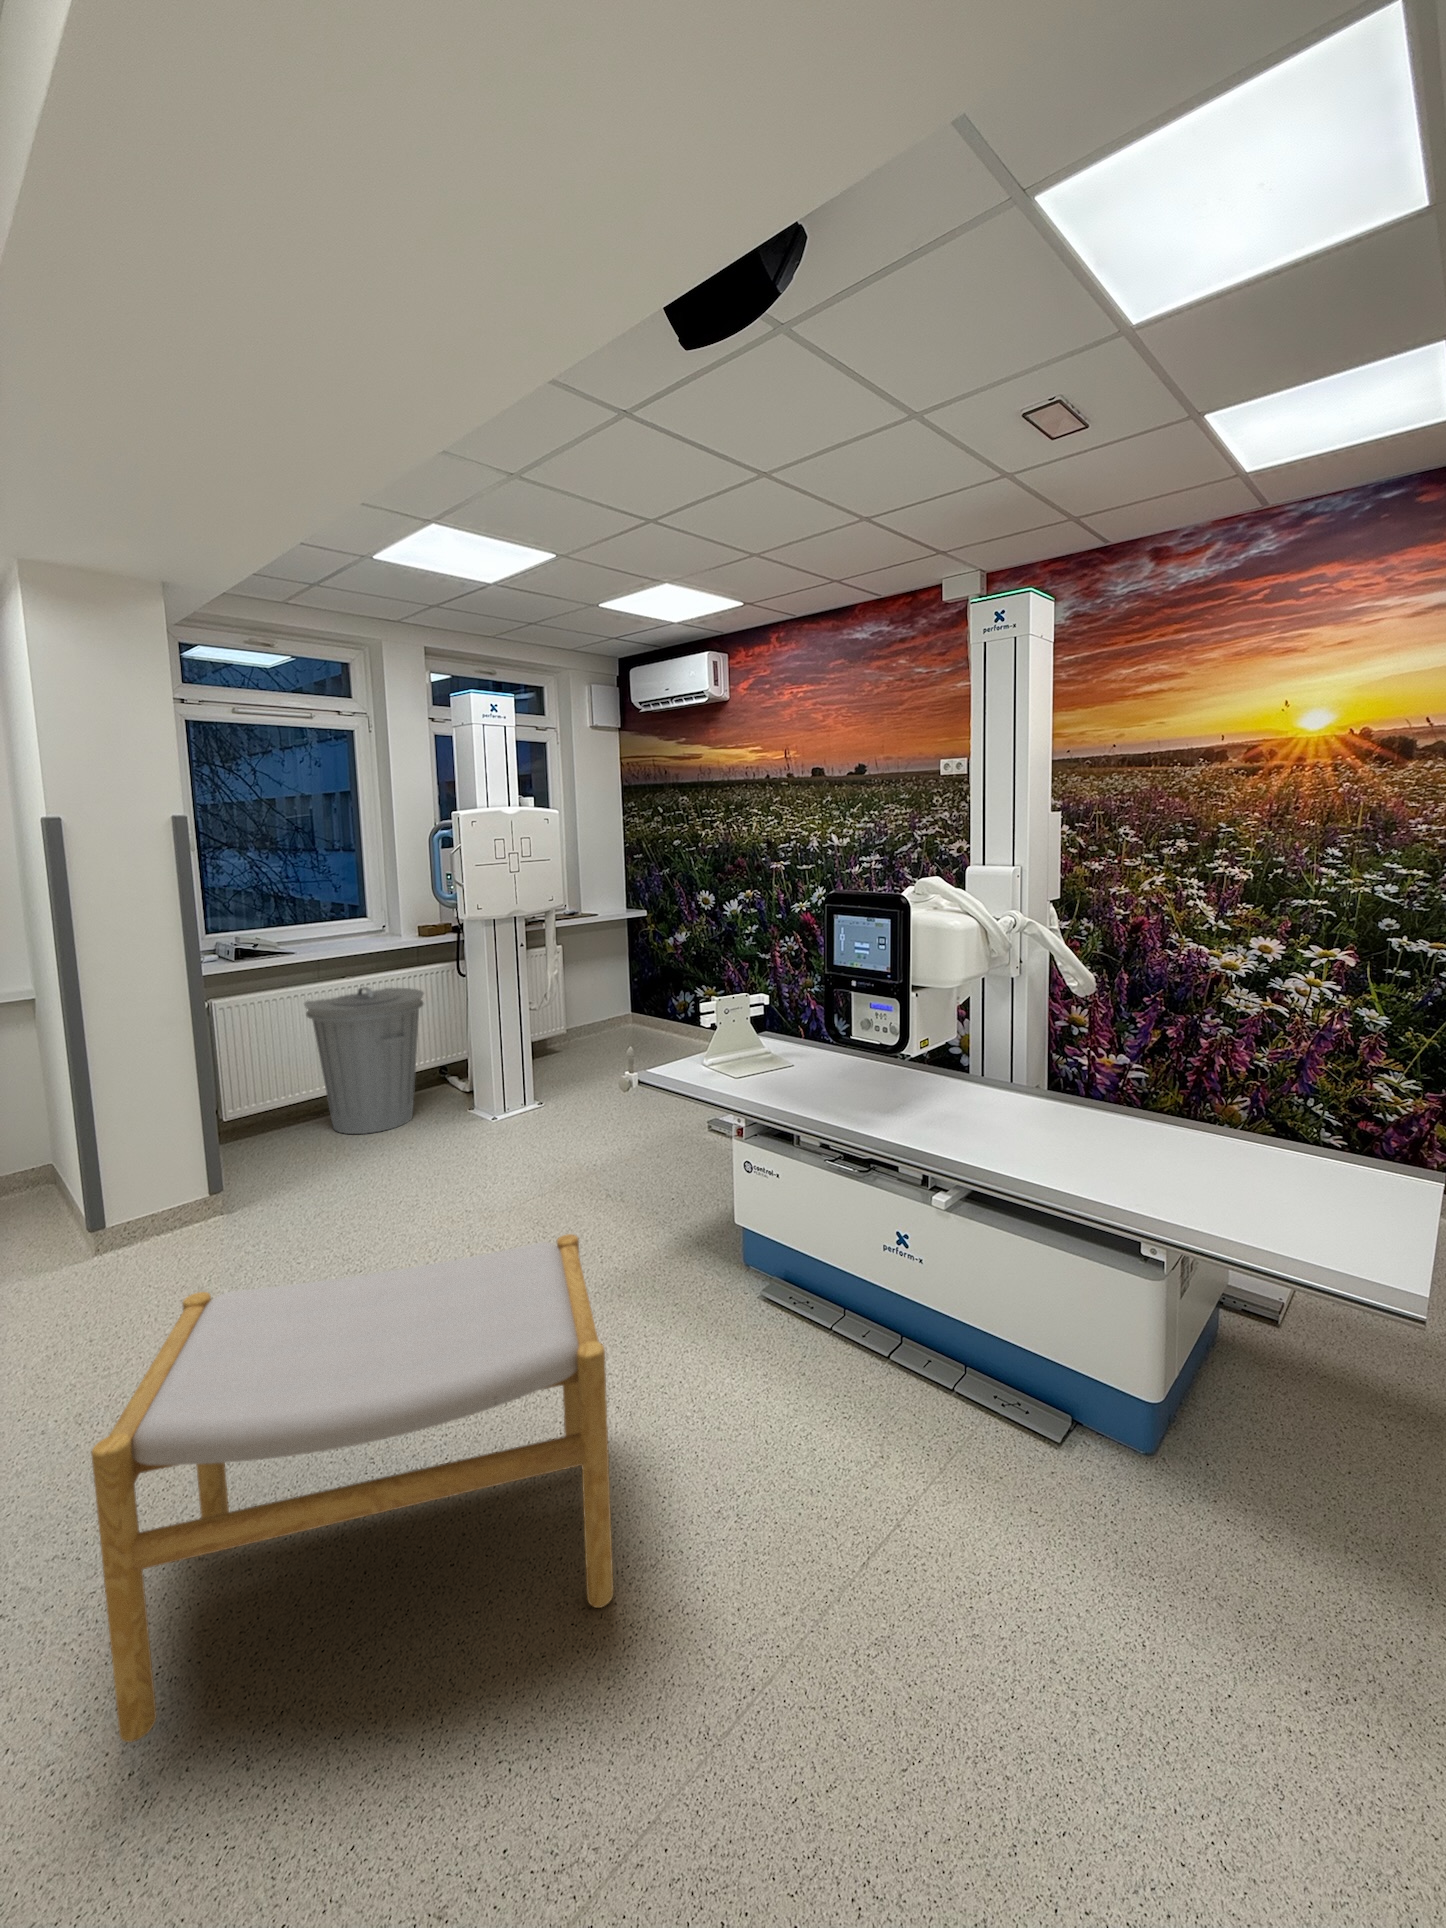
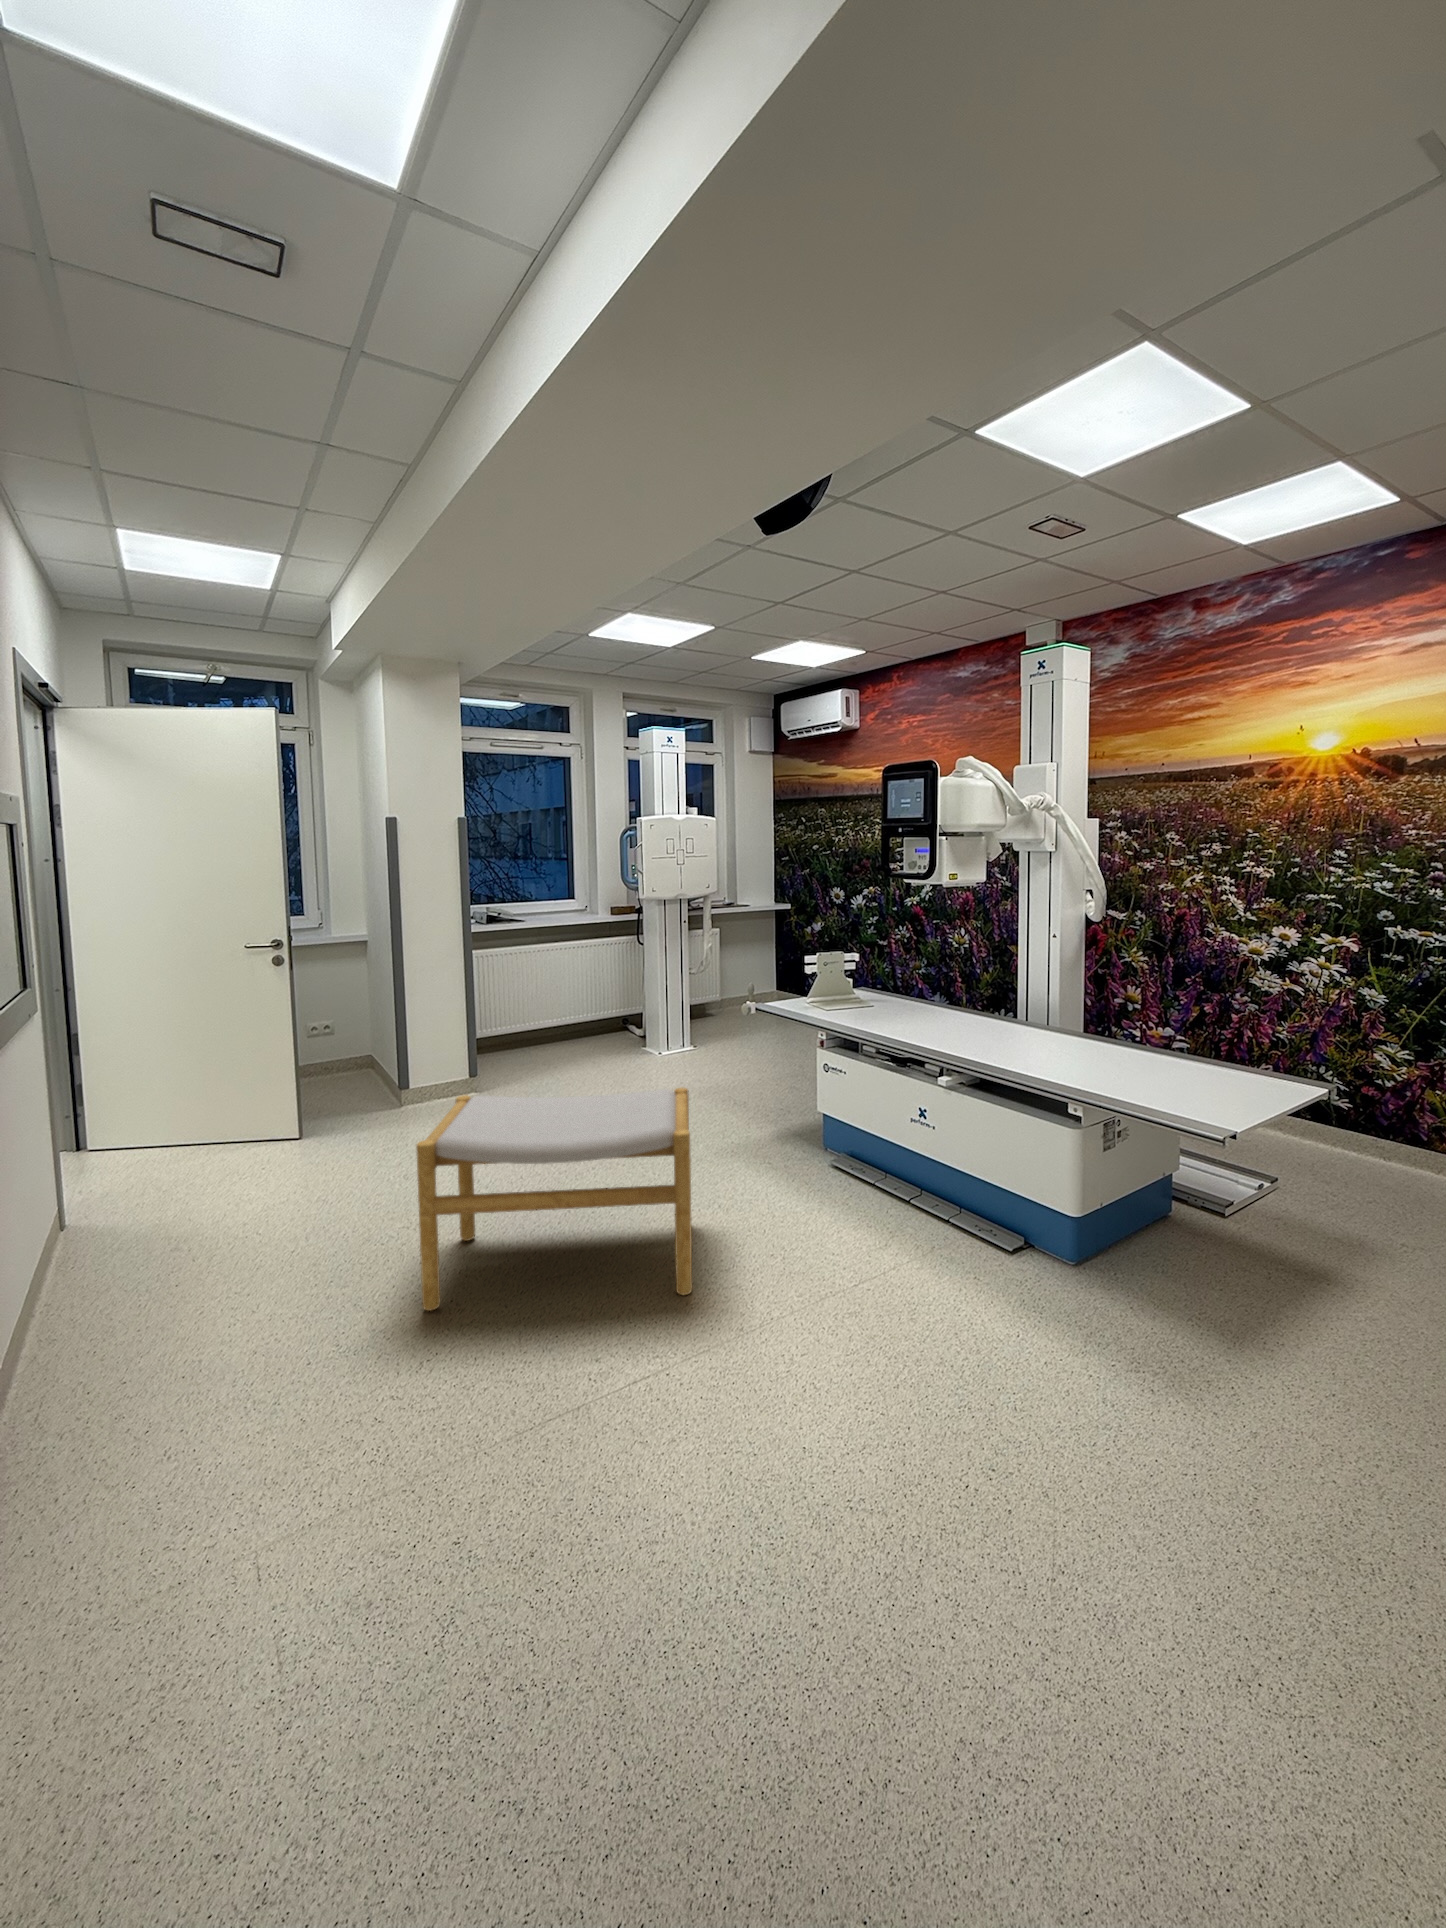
trash can: present [304,987,424,1134] -> none [525,951,611,1060]

